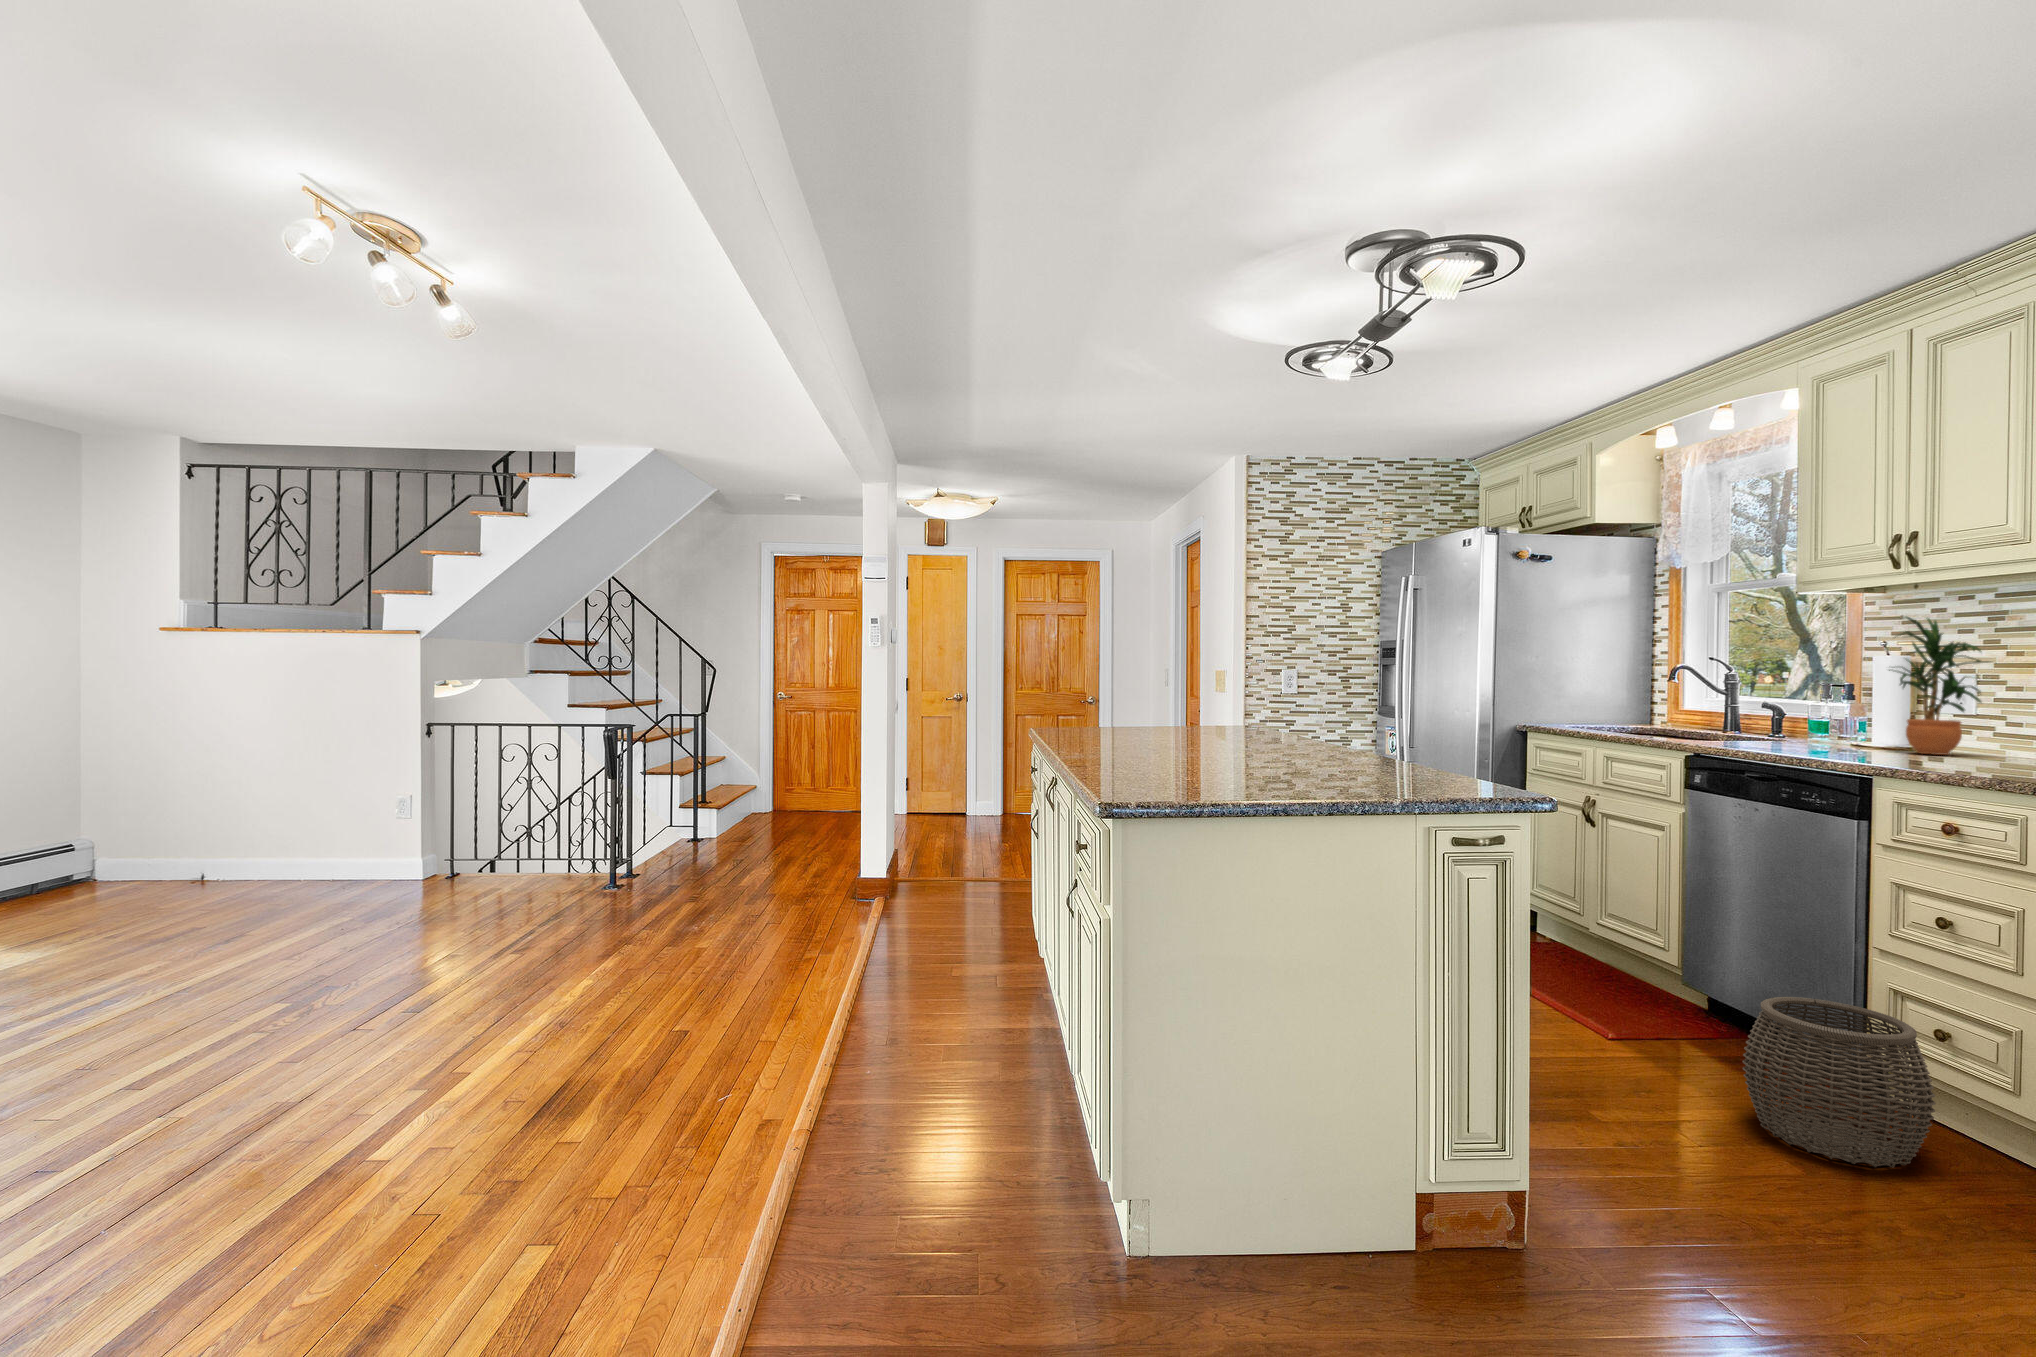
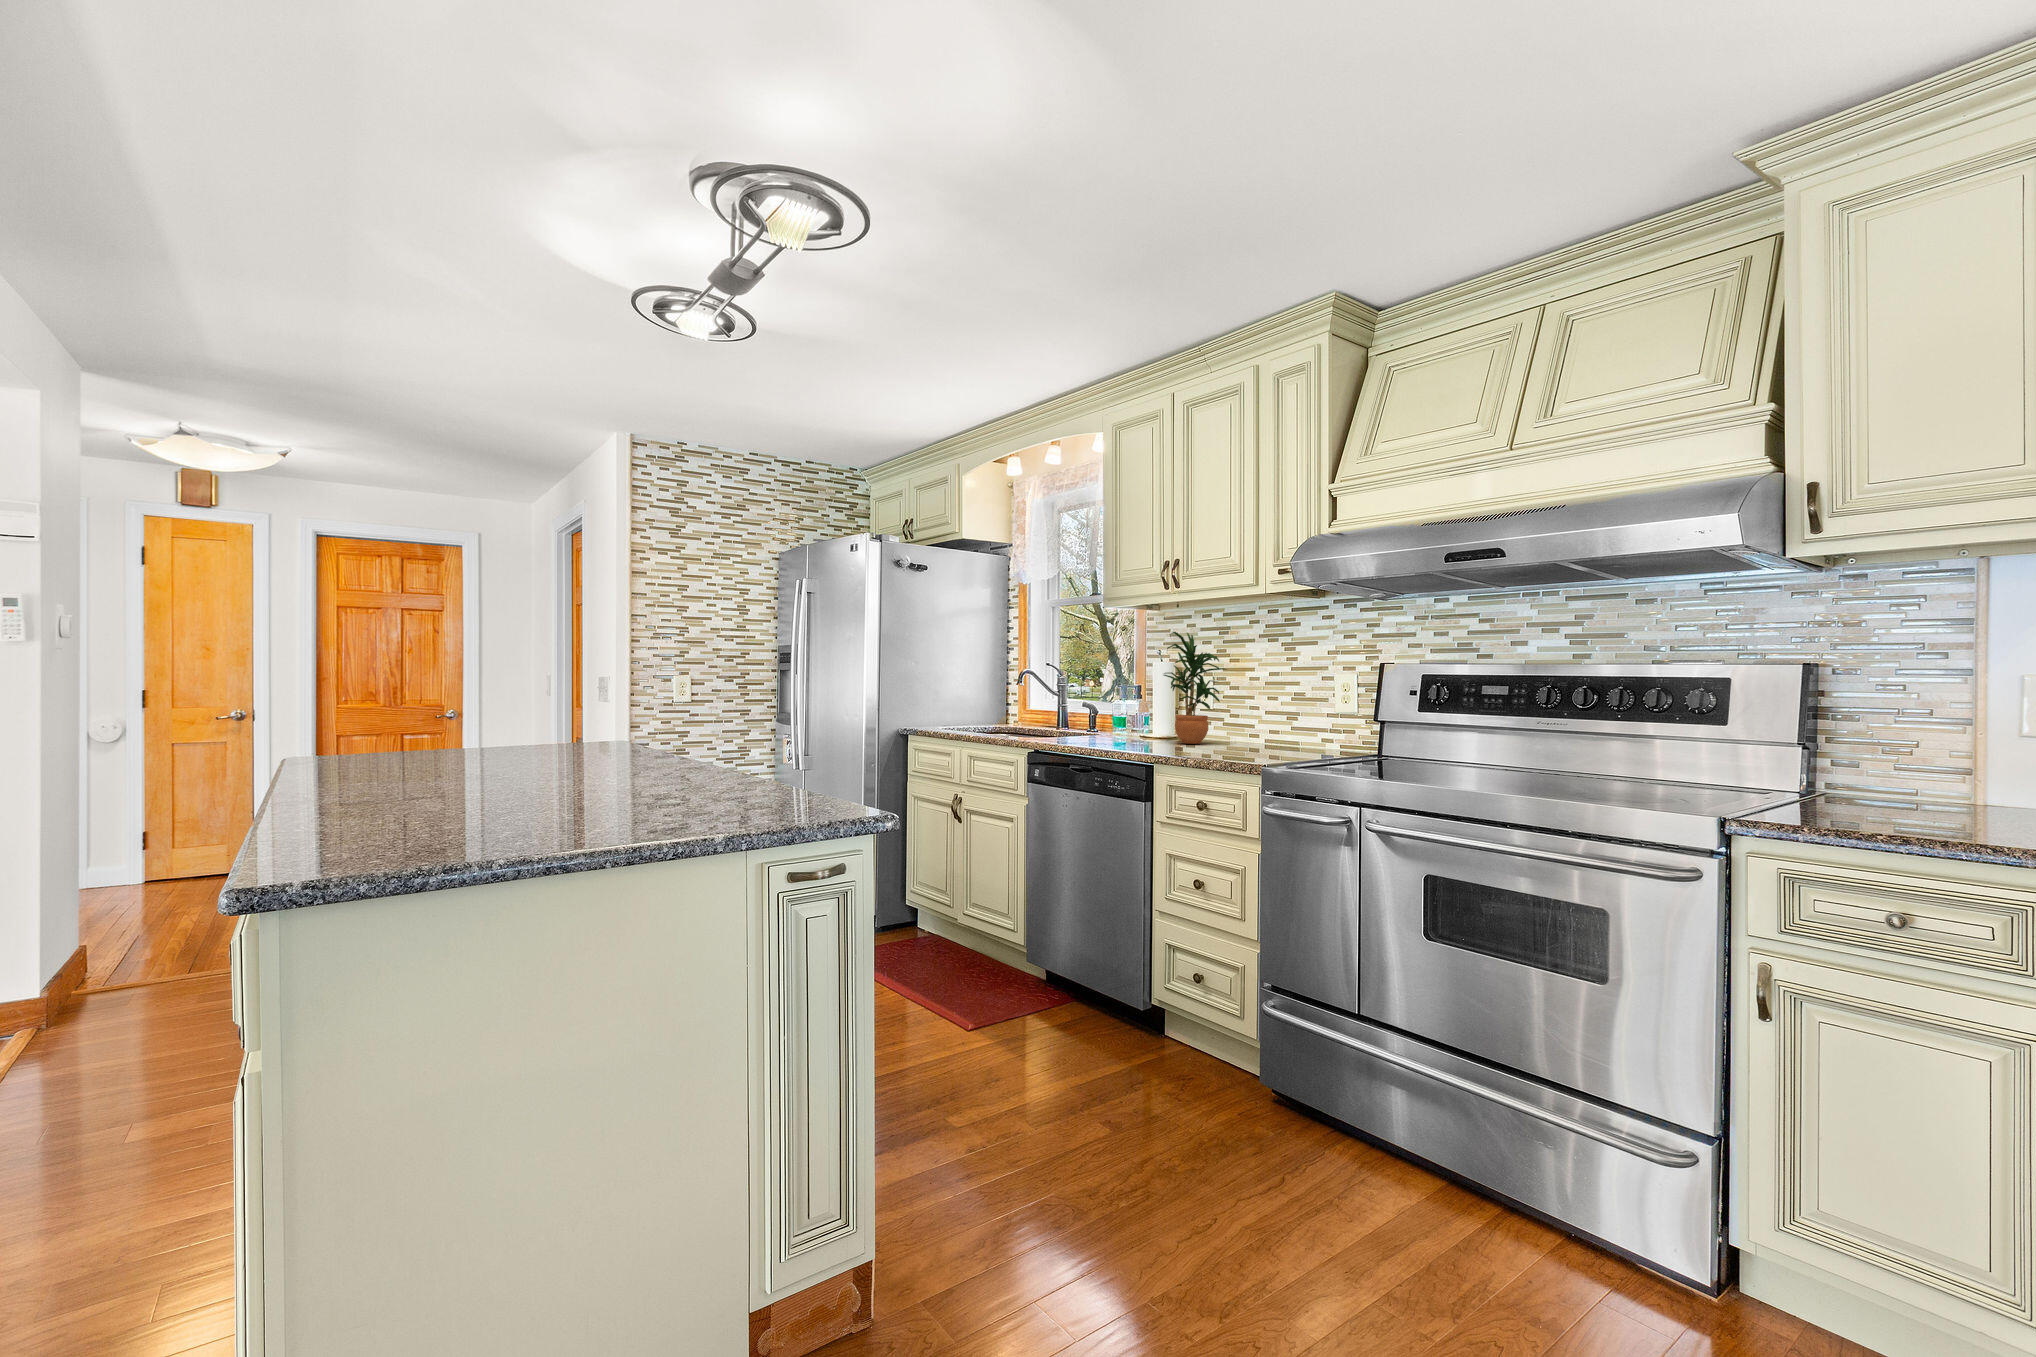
woven basket: present [1742,997,1936,1168] -> none [1066,965,1194,1108]

